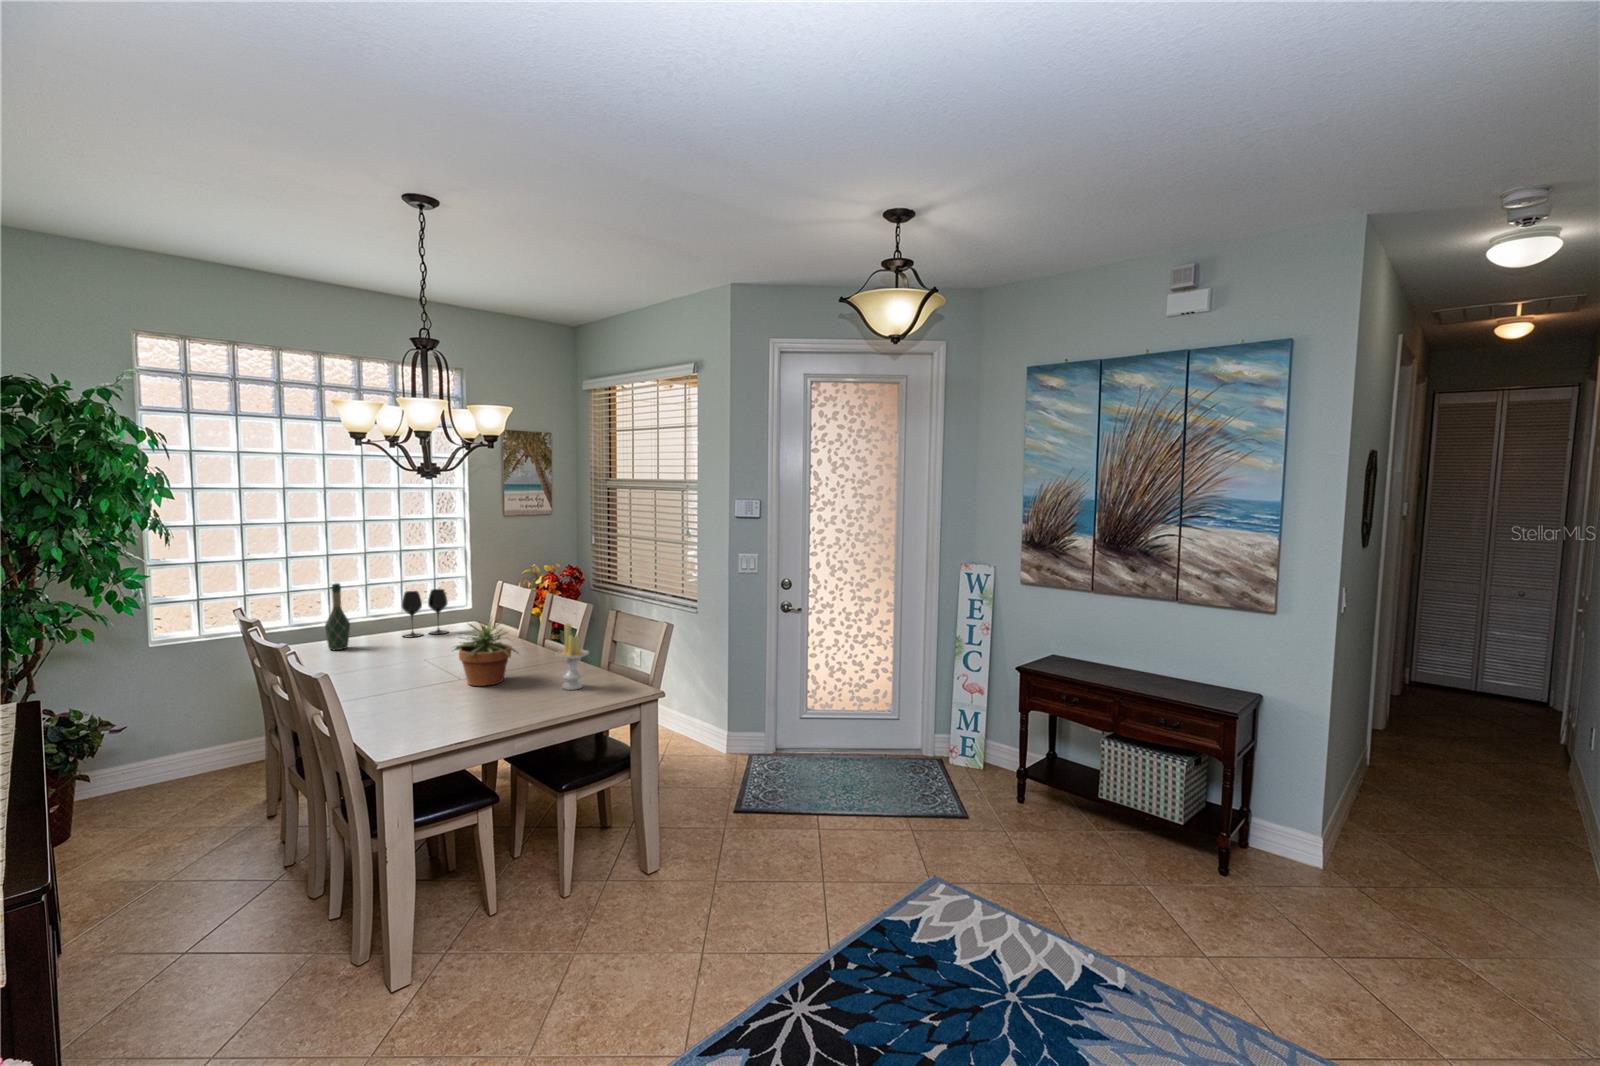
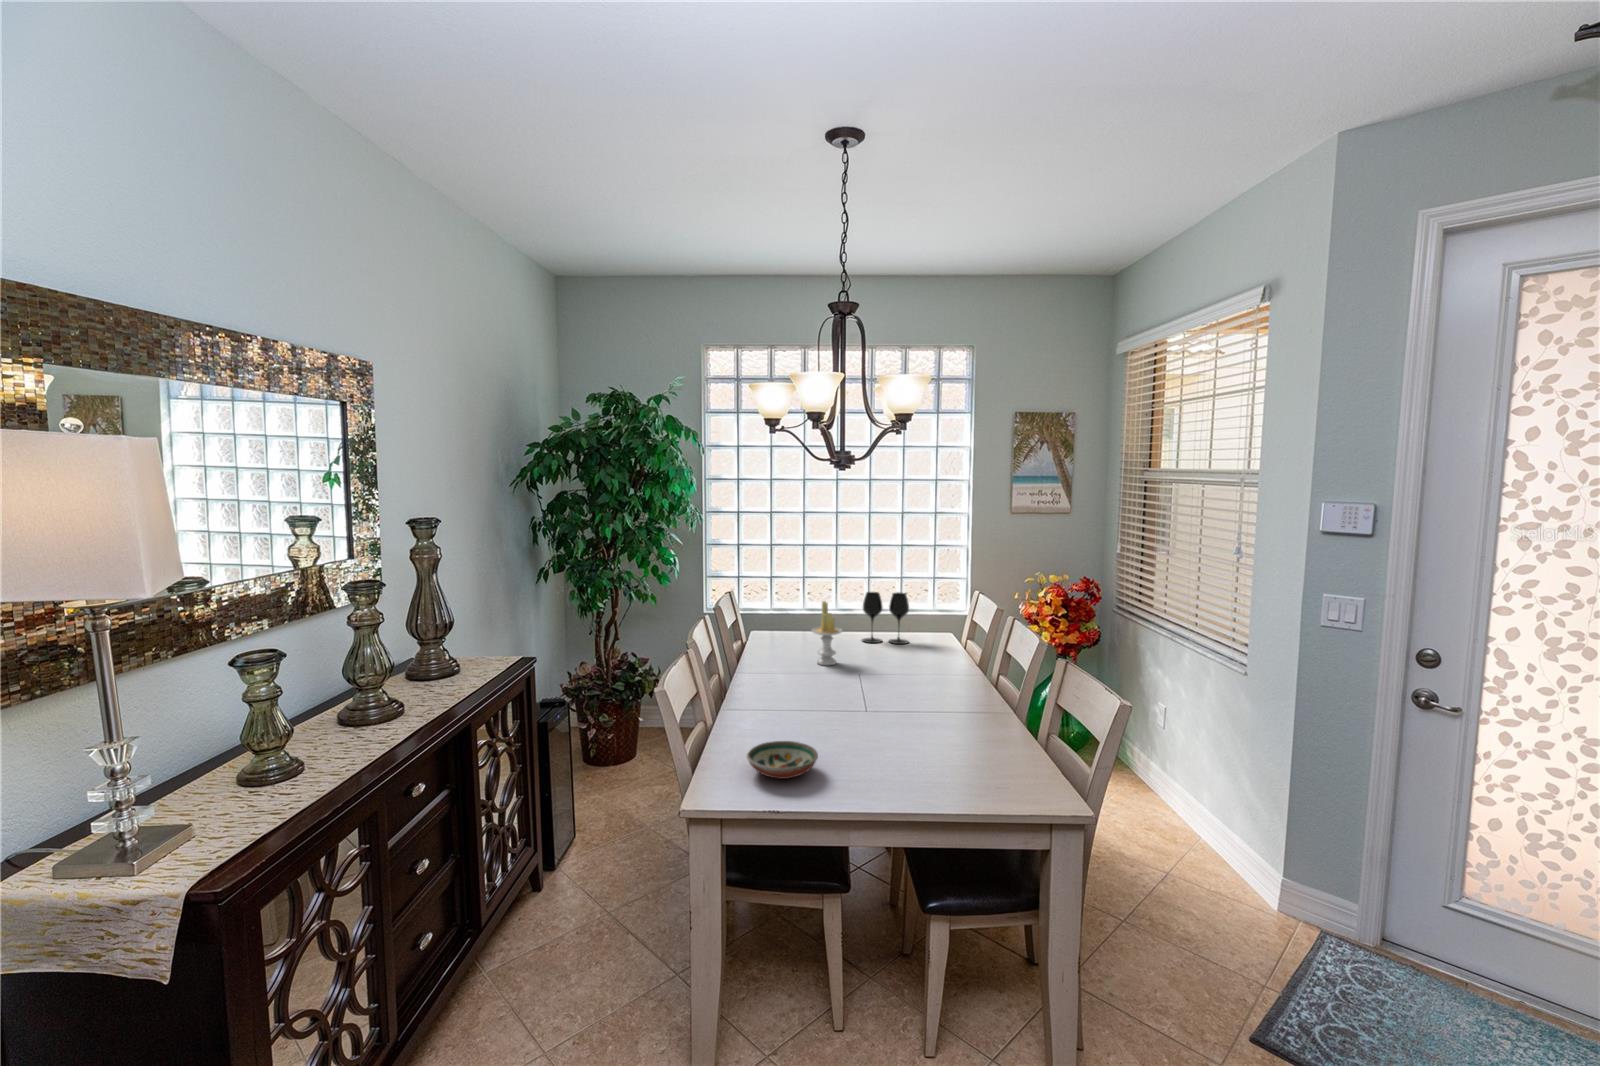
wine bottle: present [325,583,350,650] -> none [786,577,808,645]
potted plant: present [453,617,518,687] -> none [841,641,921,731]
candle: present [556,624,589,690] -> present [812,601,842,665]
decorative bowl: none [412,698,475,725] -> present [747,741,818,779]

